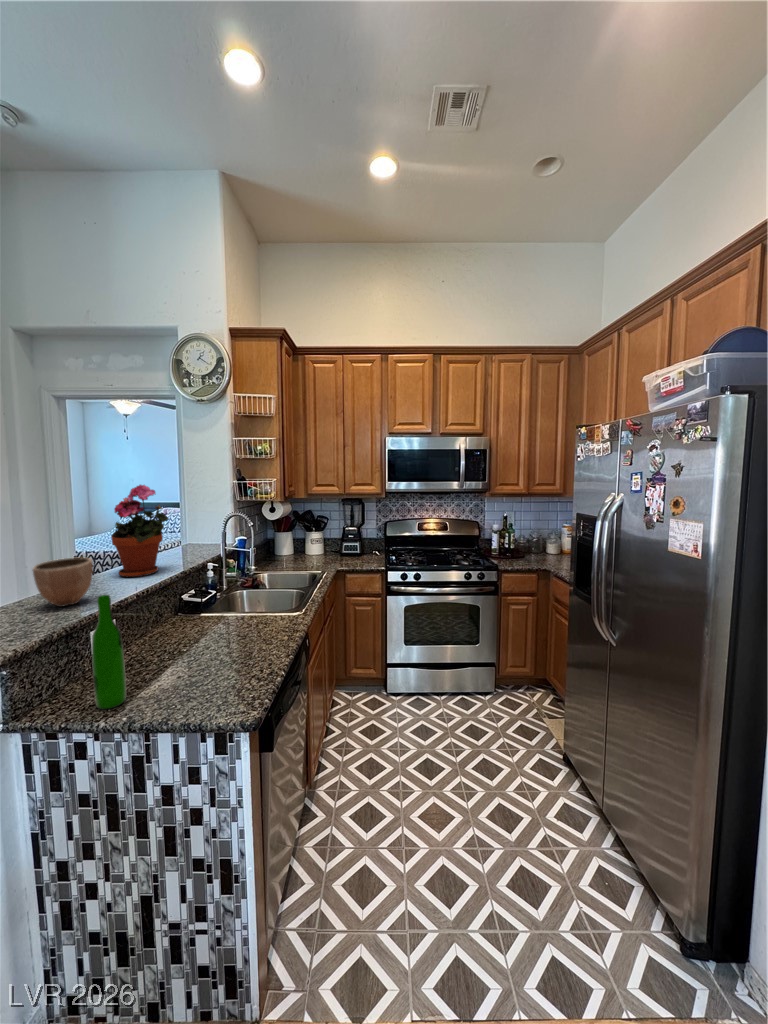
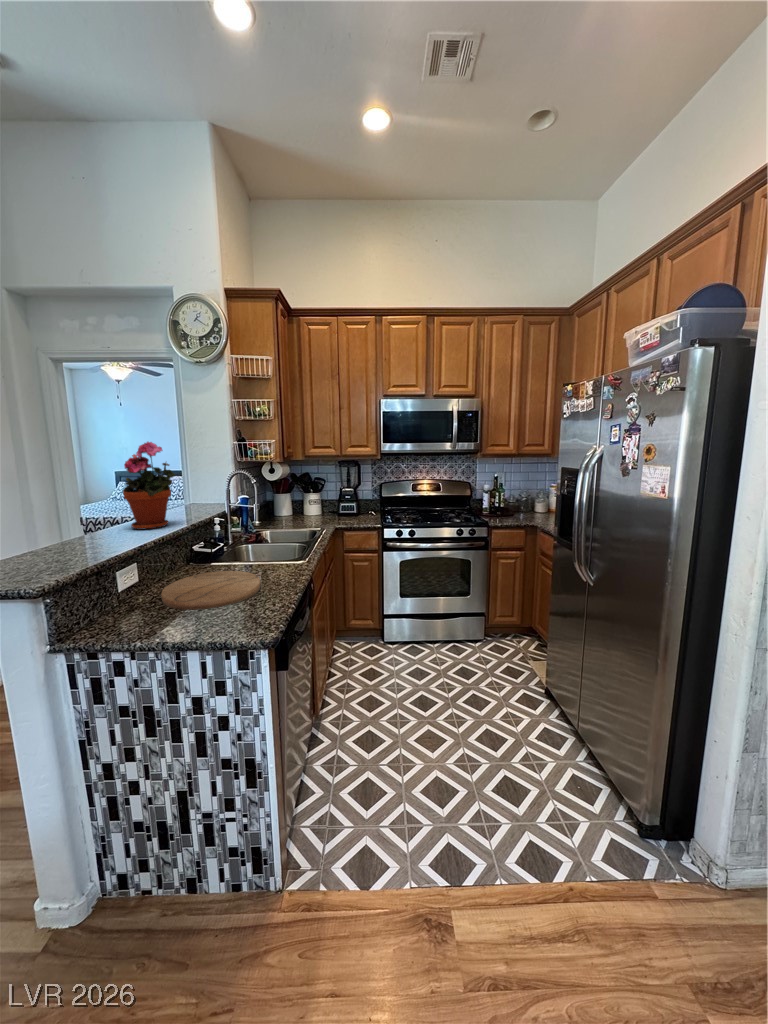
decorative bowl: present [33,557,93,607] -> none [58,507,112,551]
wine bottle: present [92,595,126,709] -> none [124,533,156,633]
cutting board: none [140,625,250,677] -> present [161,571,261,610]

